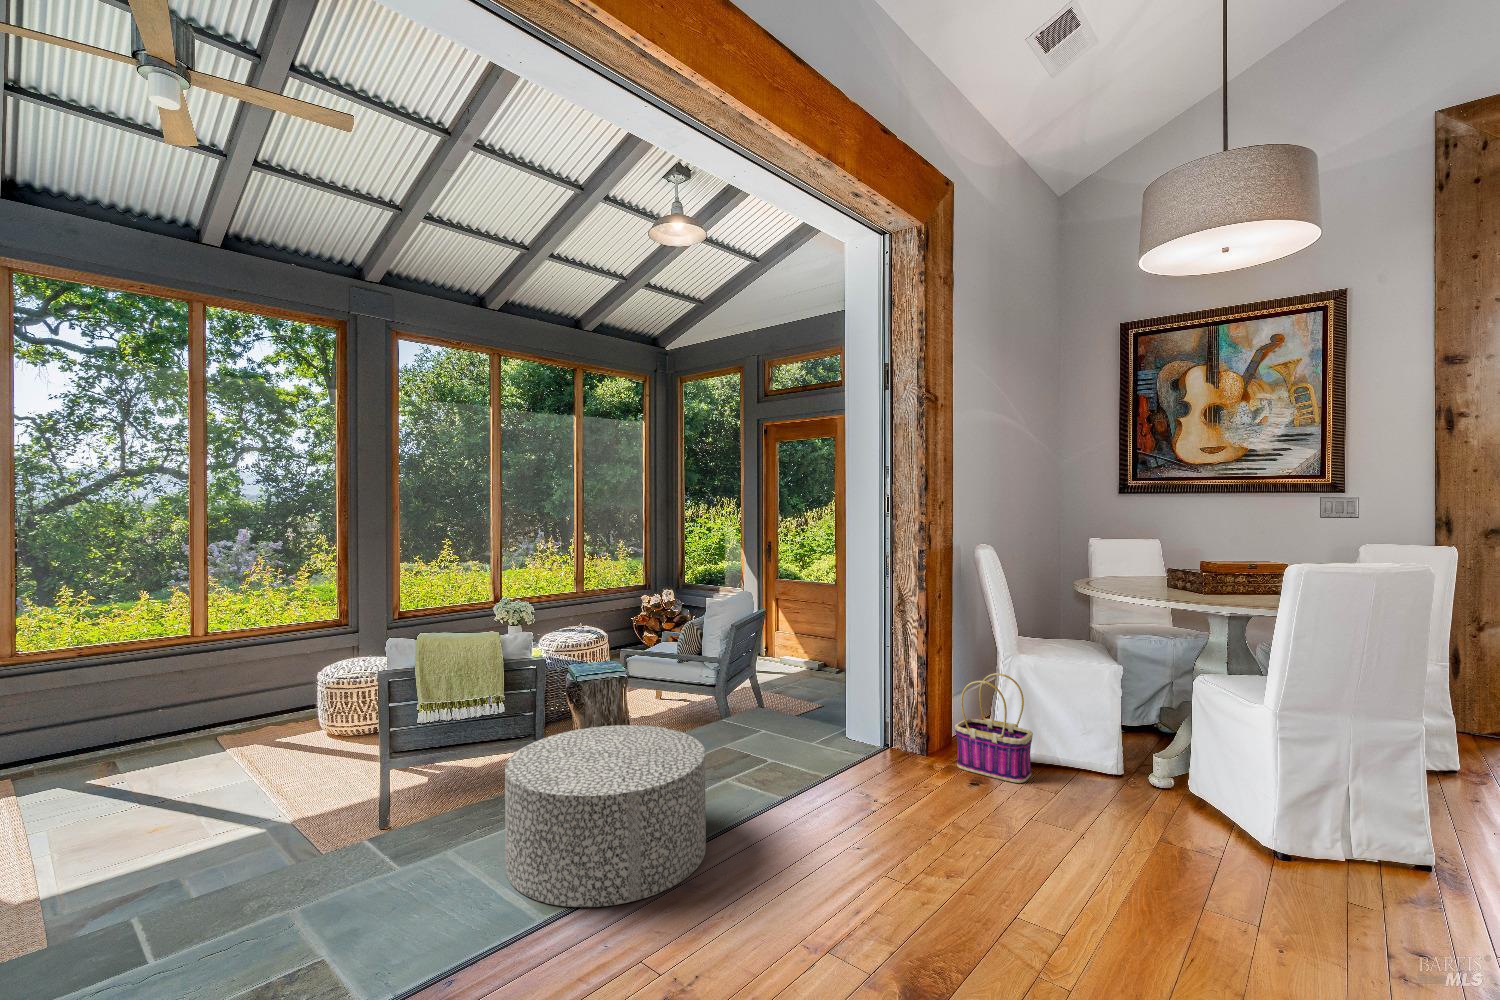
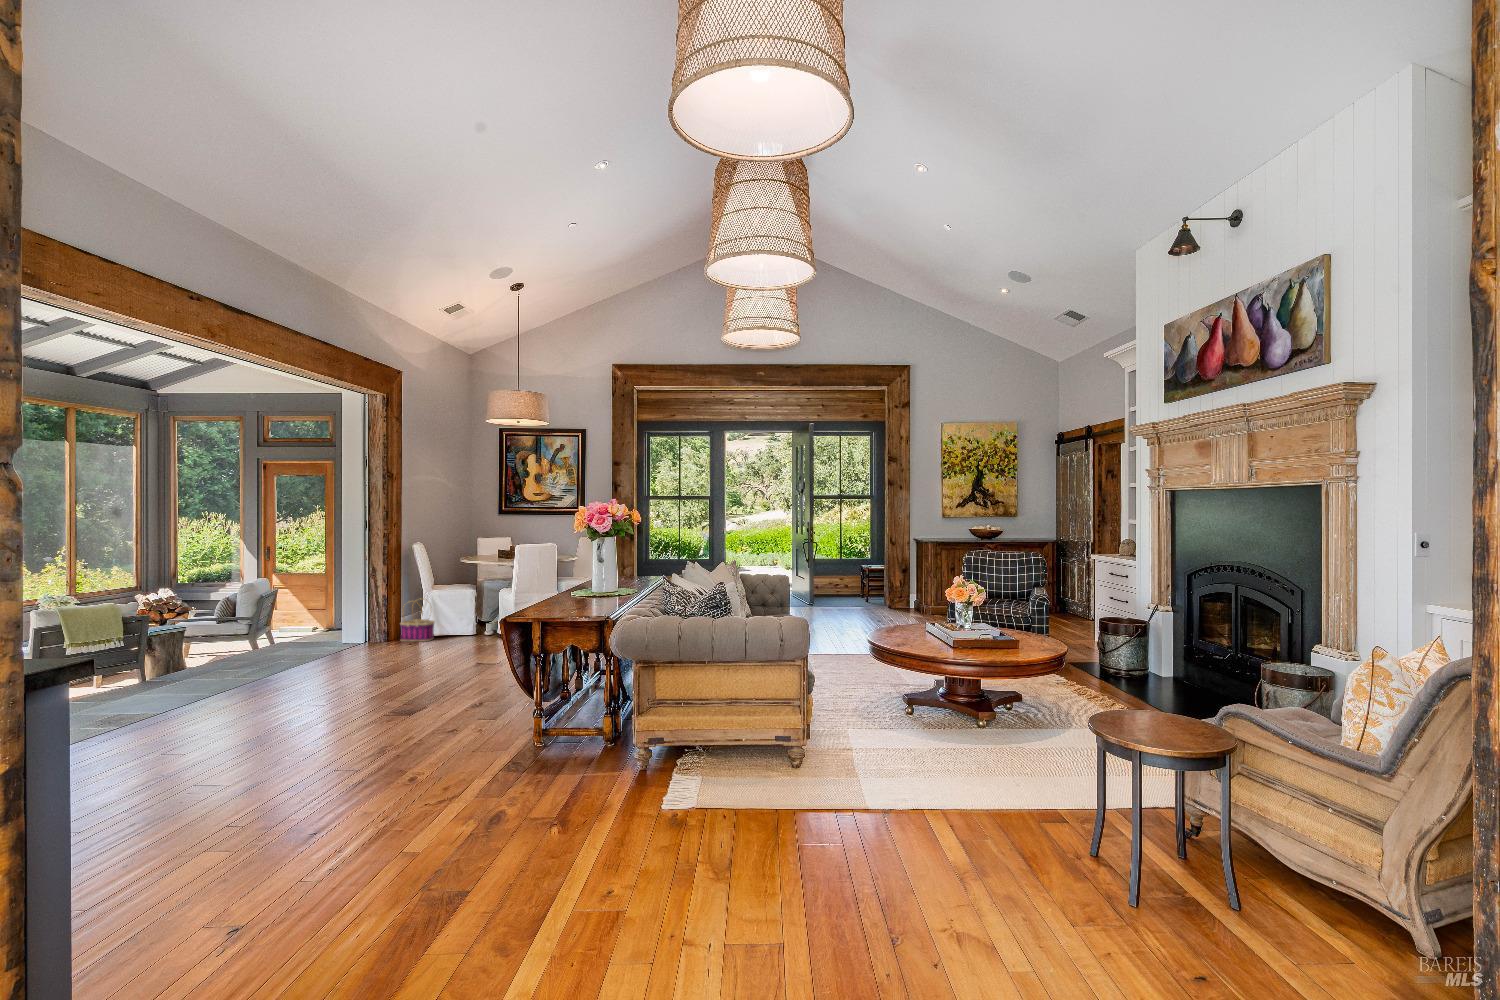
ottoman: present [505,725,706,907] -> none [182,629,284,688]

